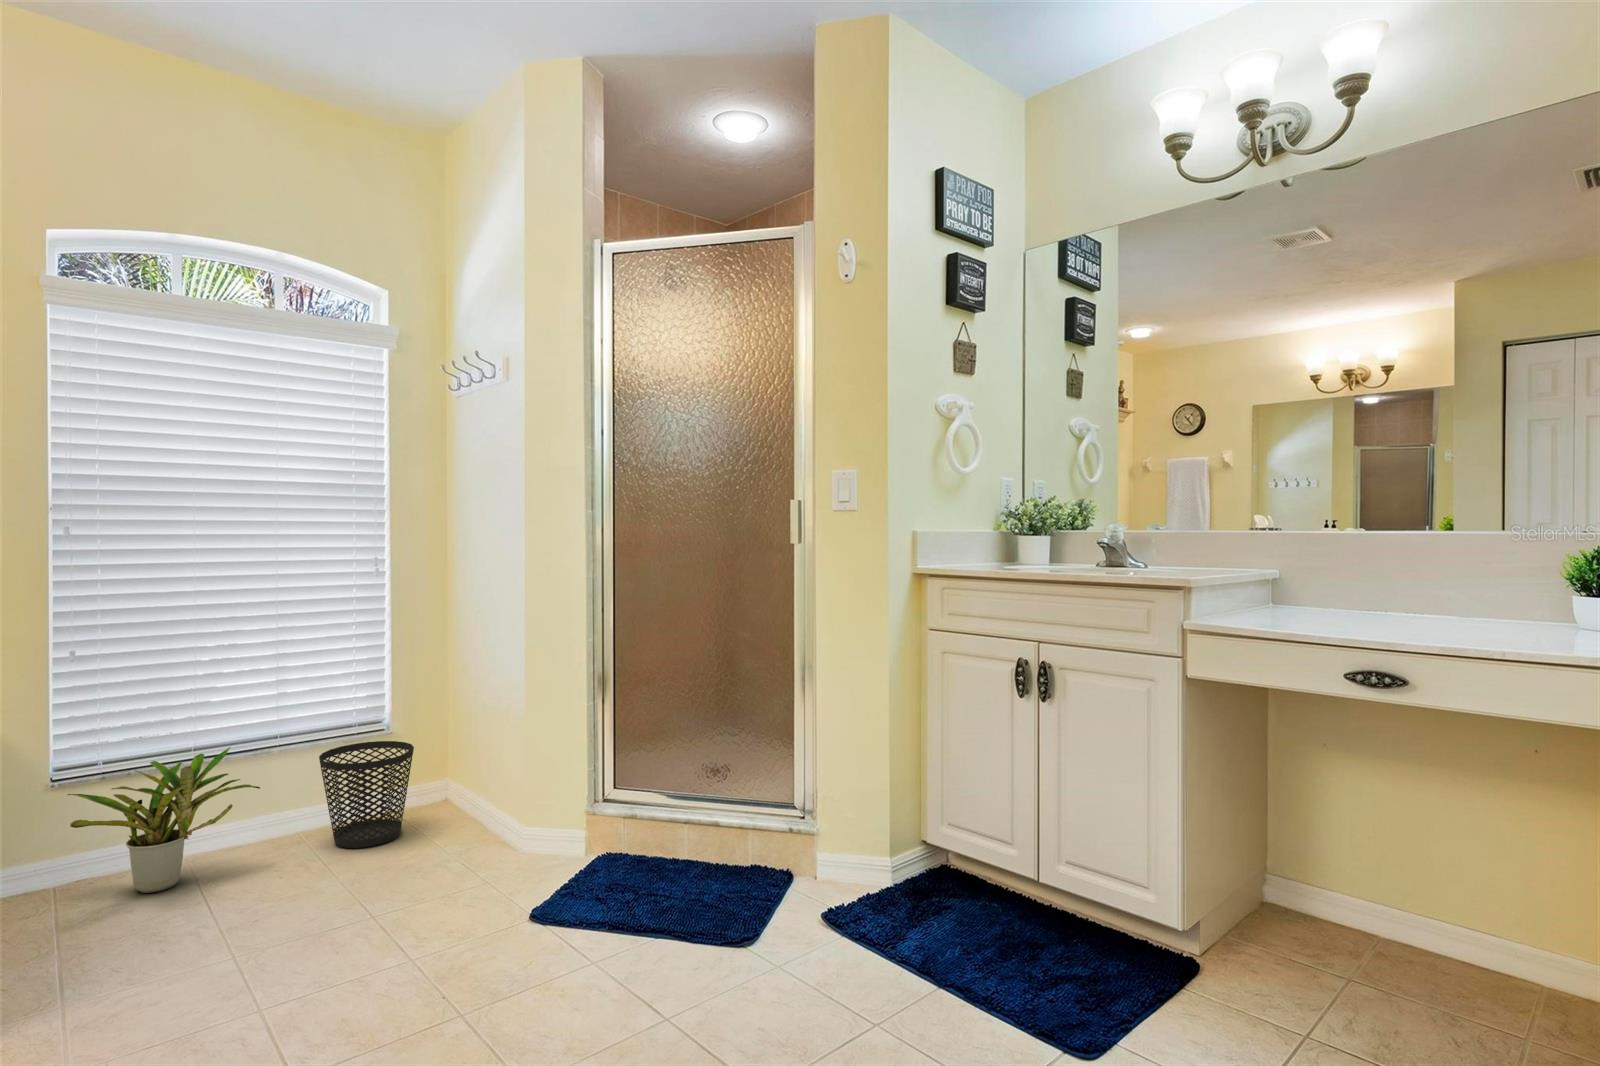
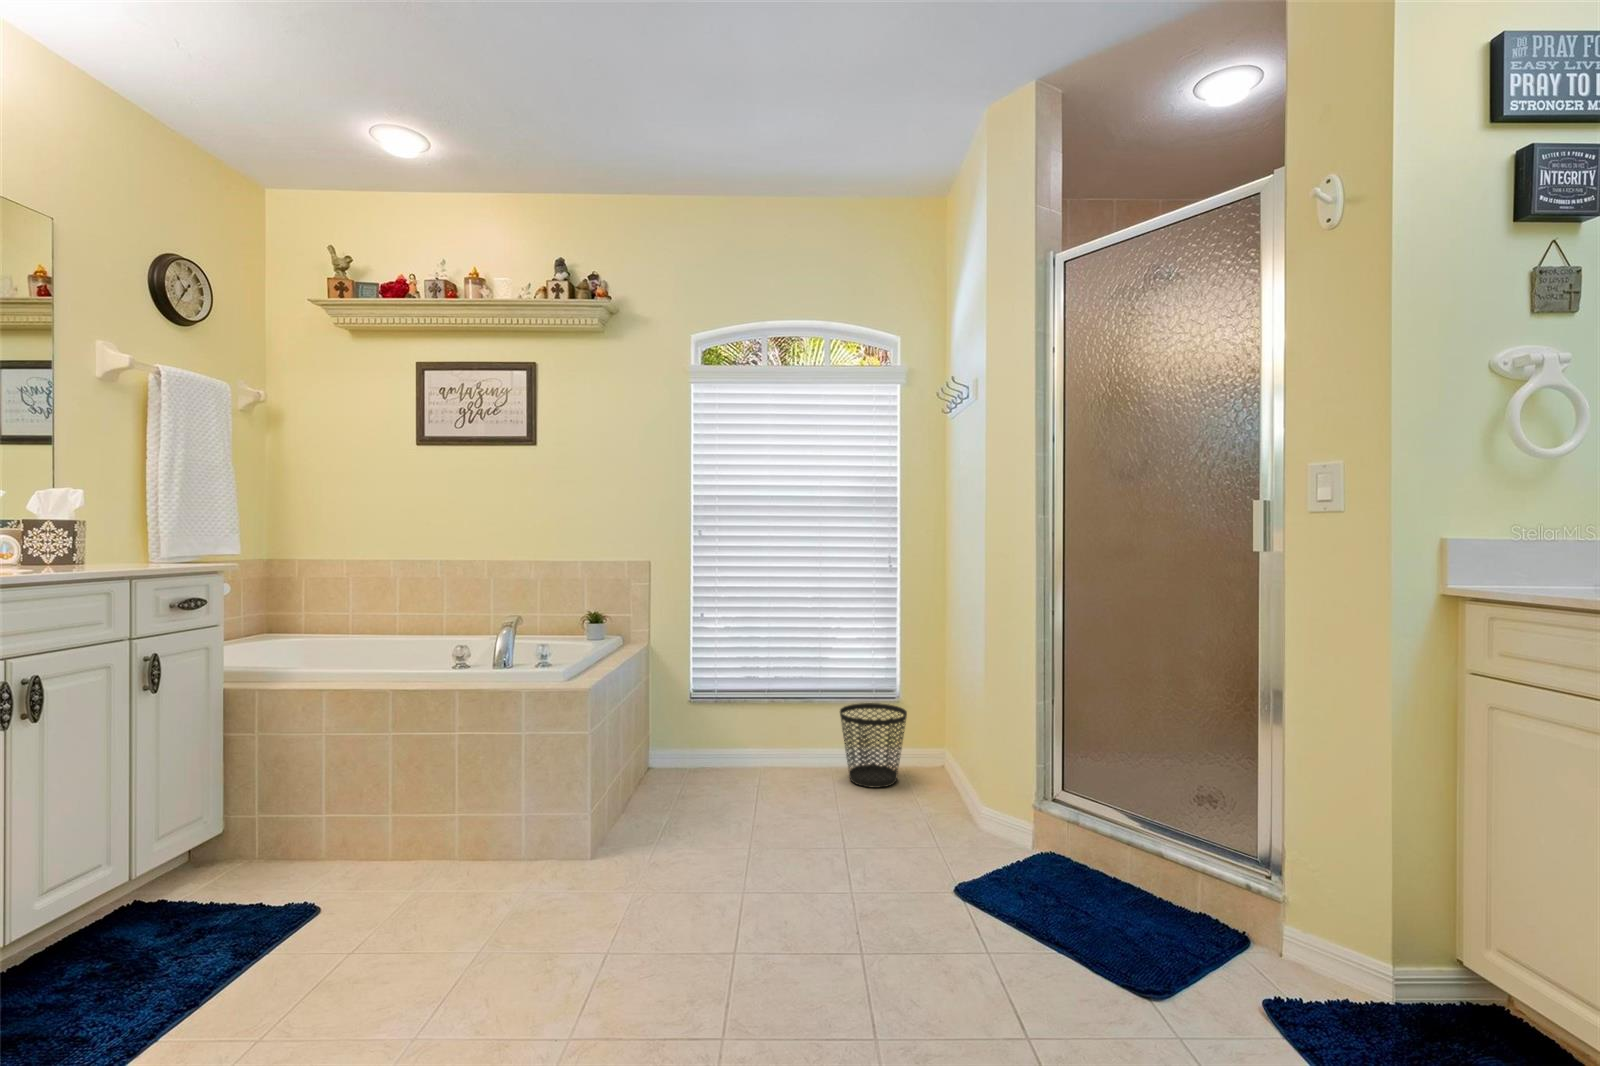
potted plant: present [67,747,260,893] -> none [686,691,799,784]

